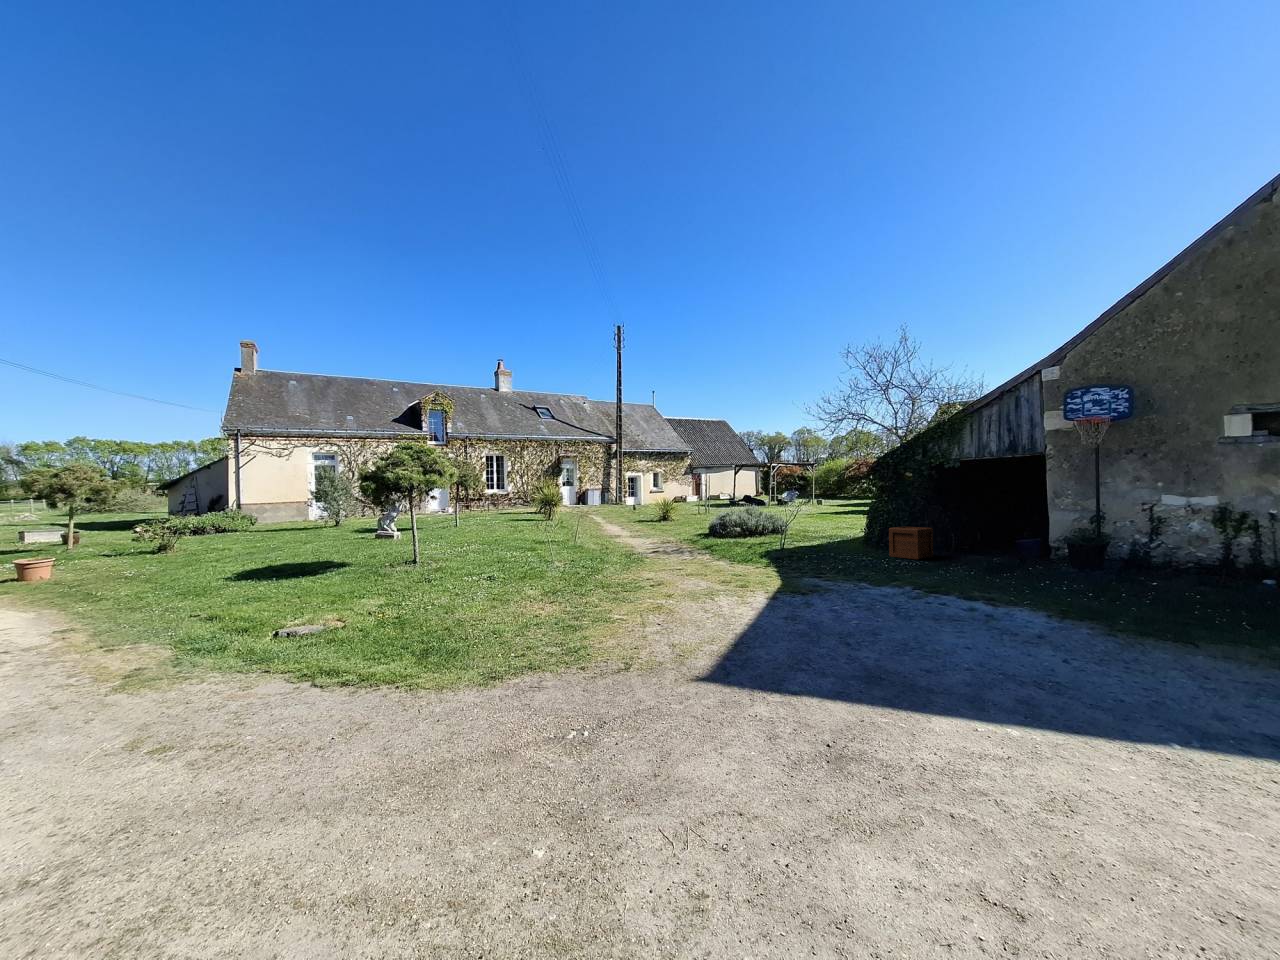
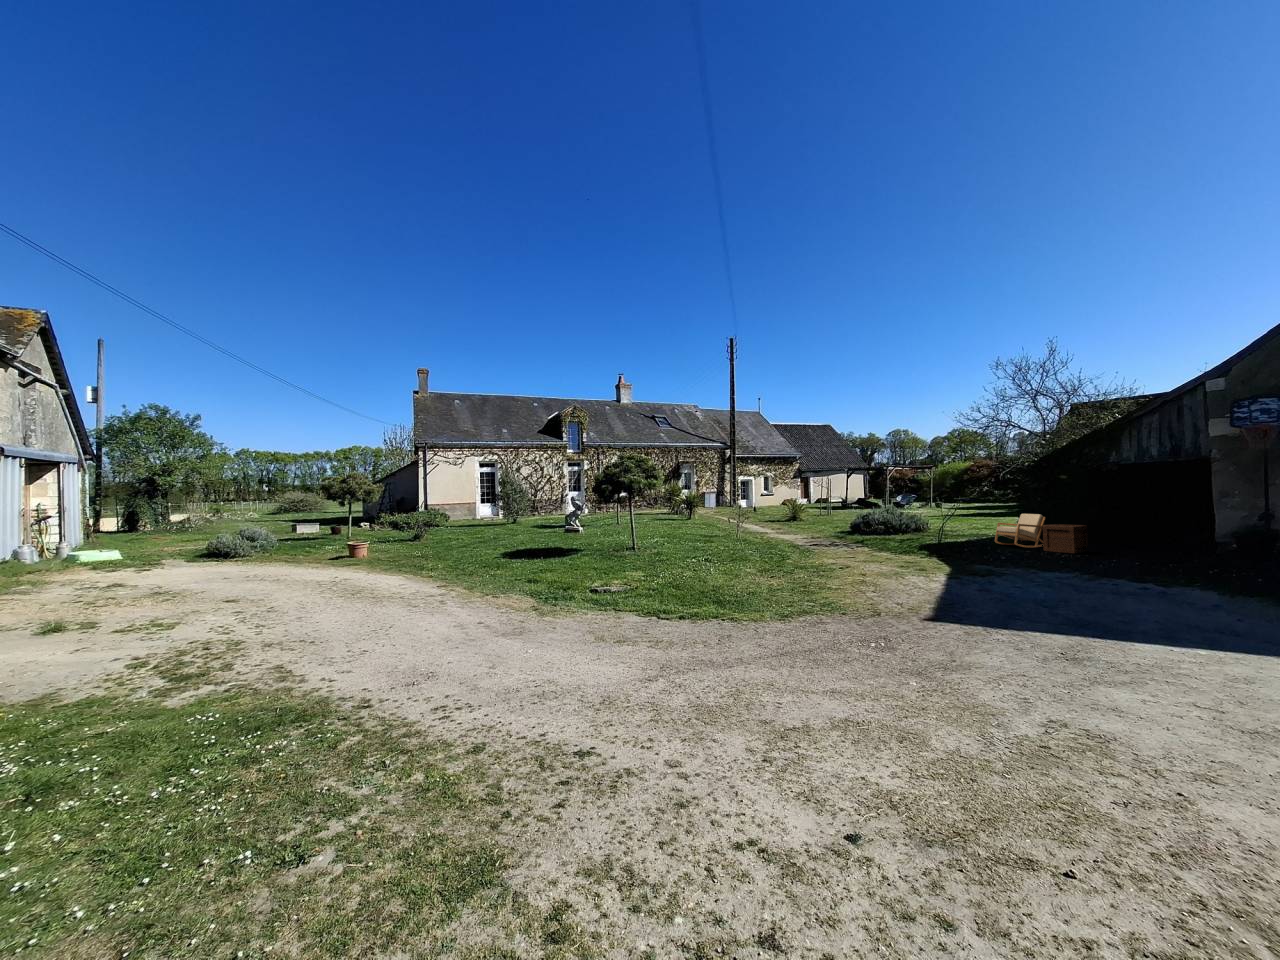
chair: none [845,515,895,552] -> present [995,514,1046,548]

